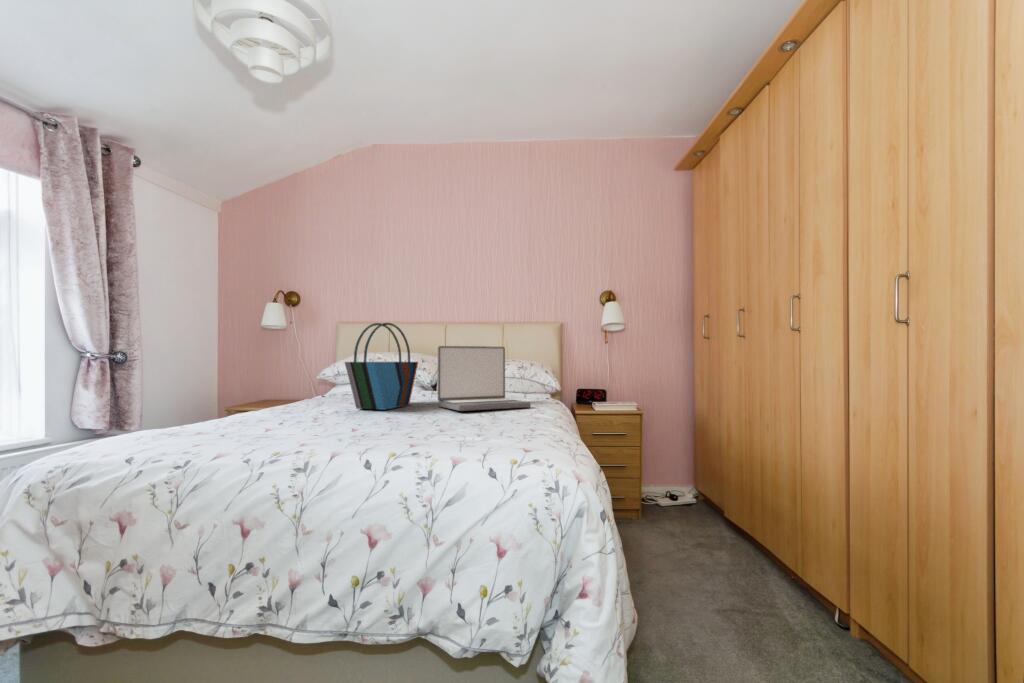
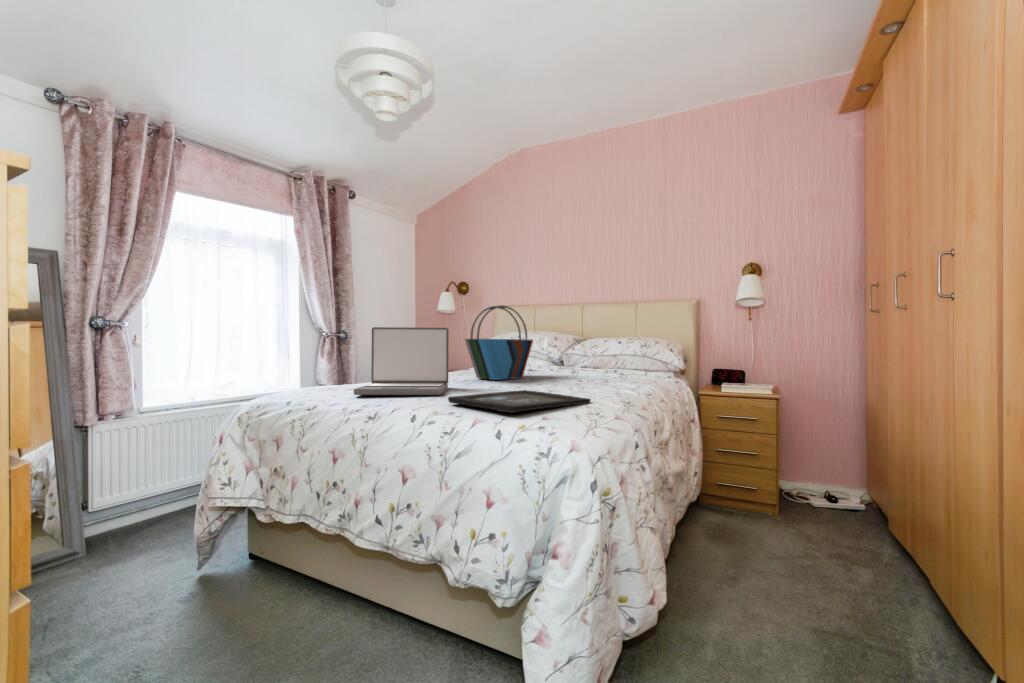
laptop: present [438,346,531,411] -> present [354,327,449,395]
tray: none [389,420,537,447] -> present [448,390,590,413]

